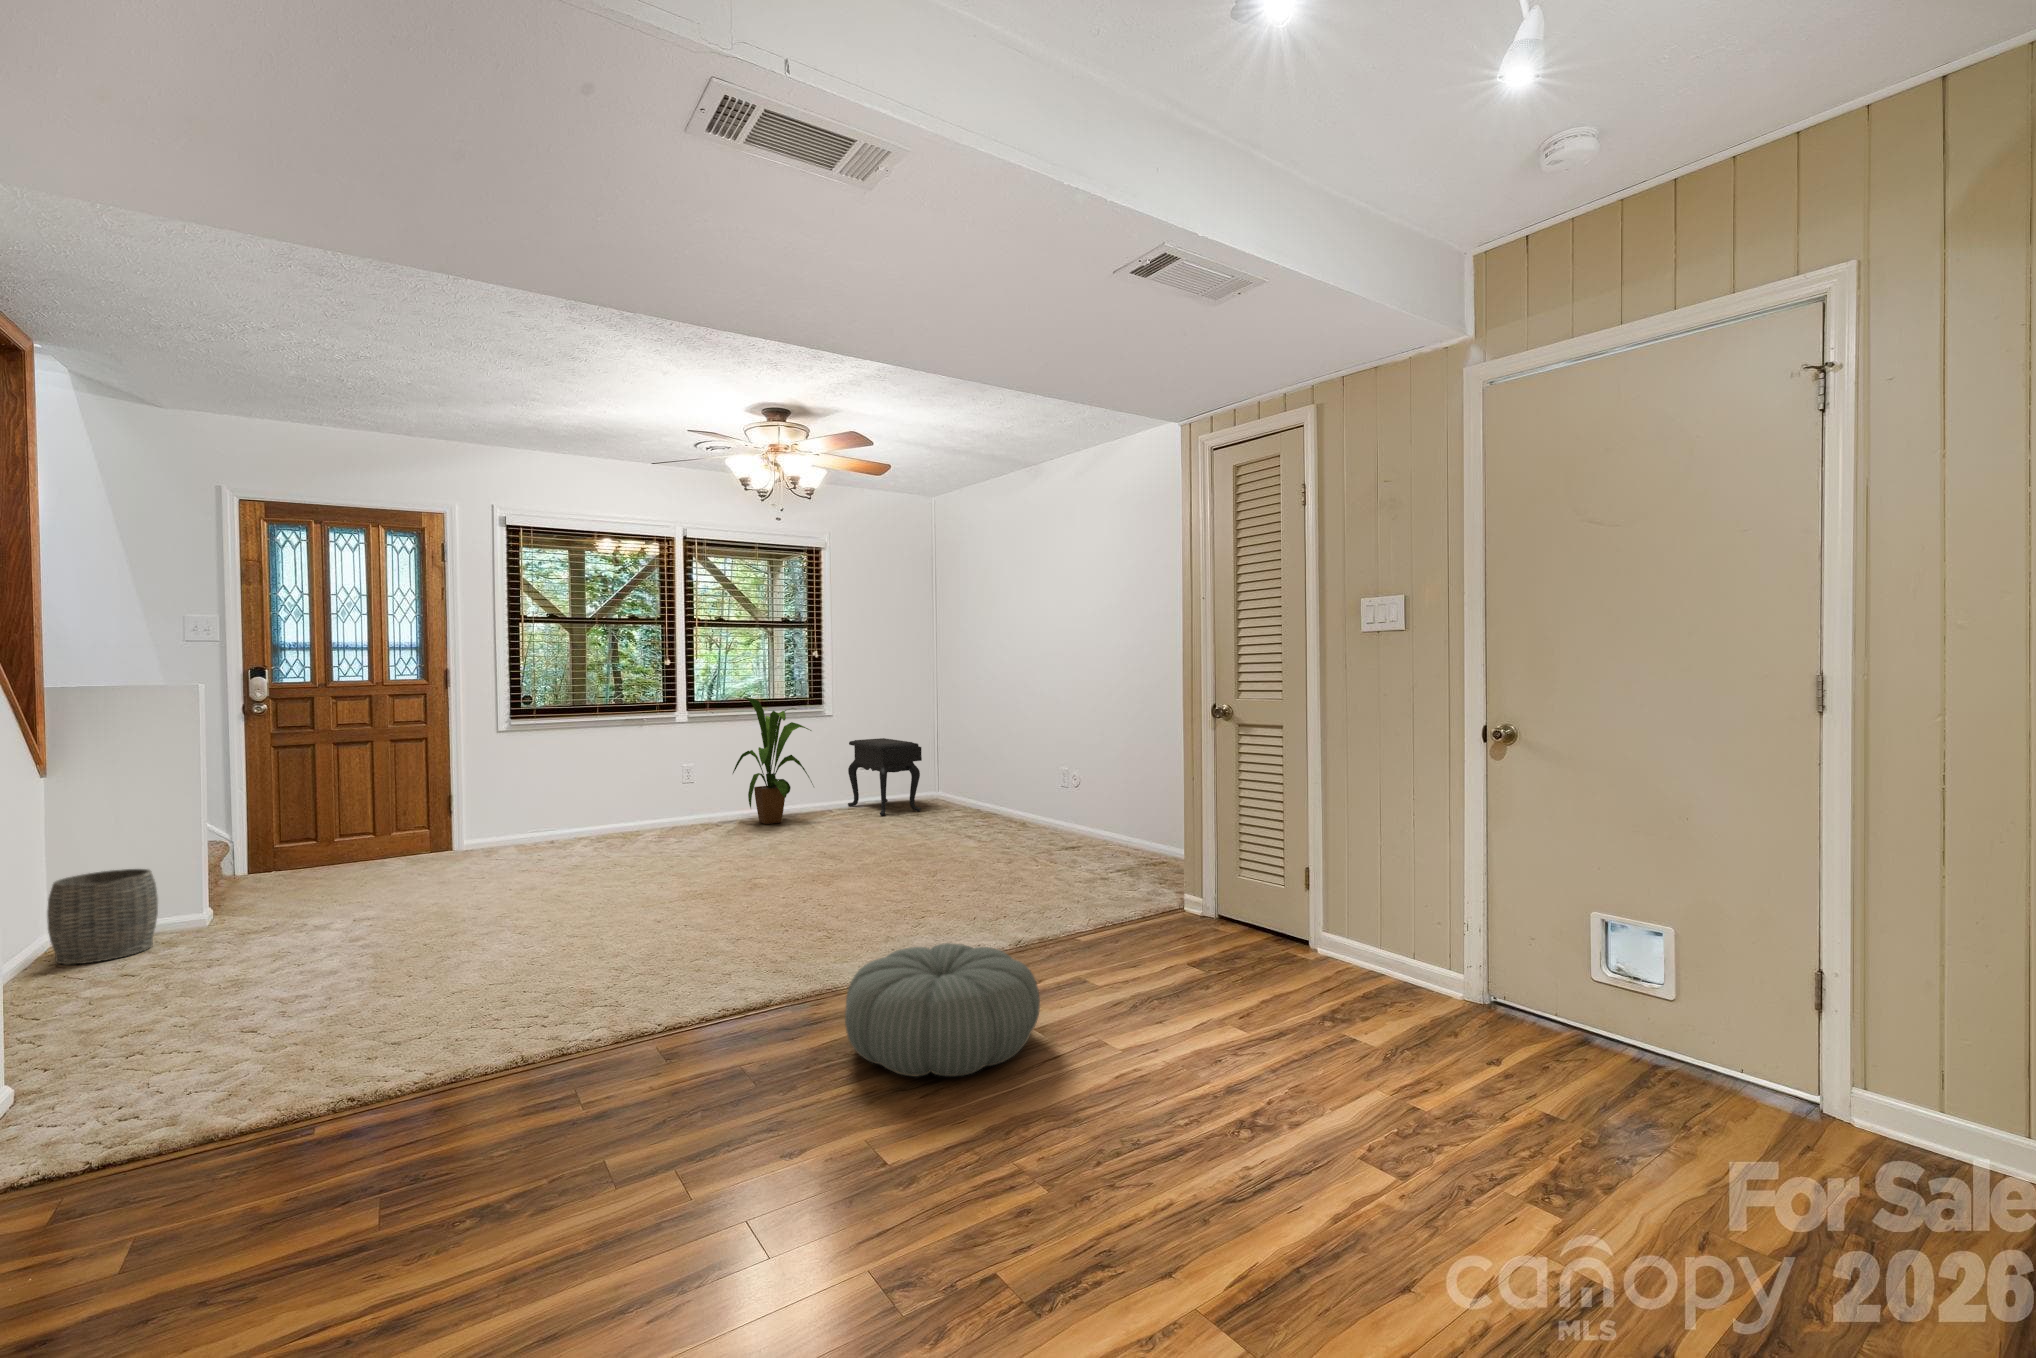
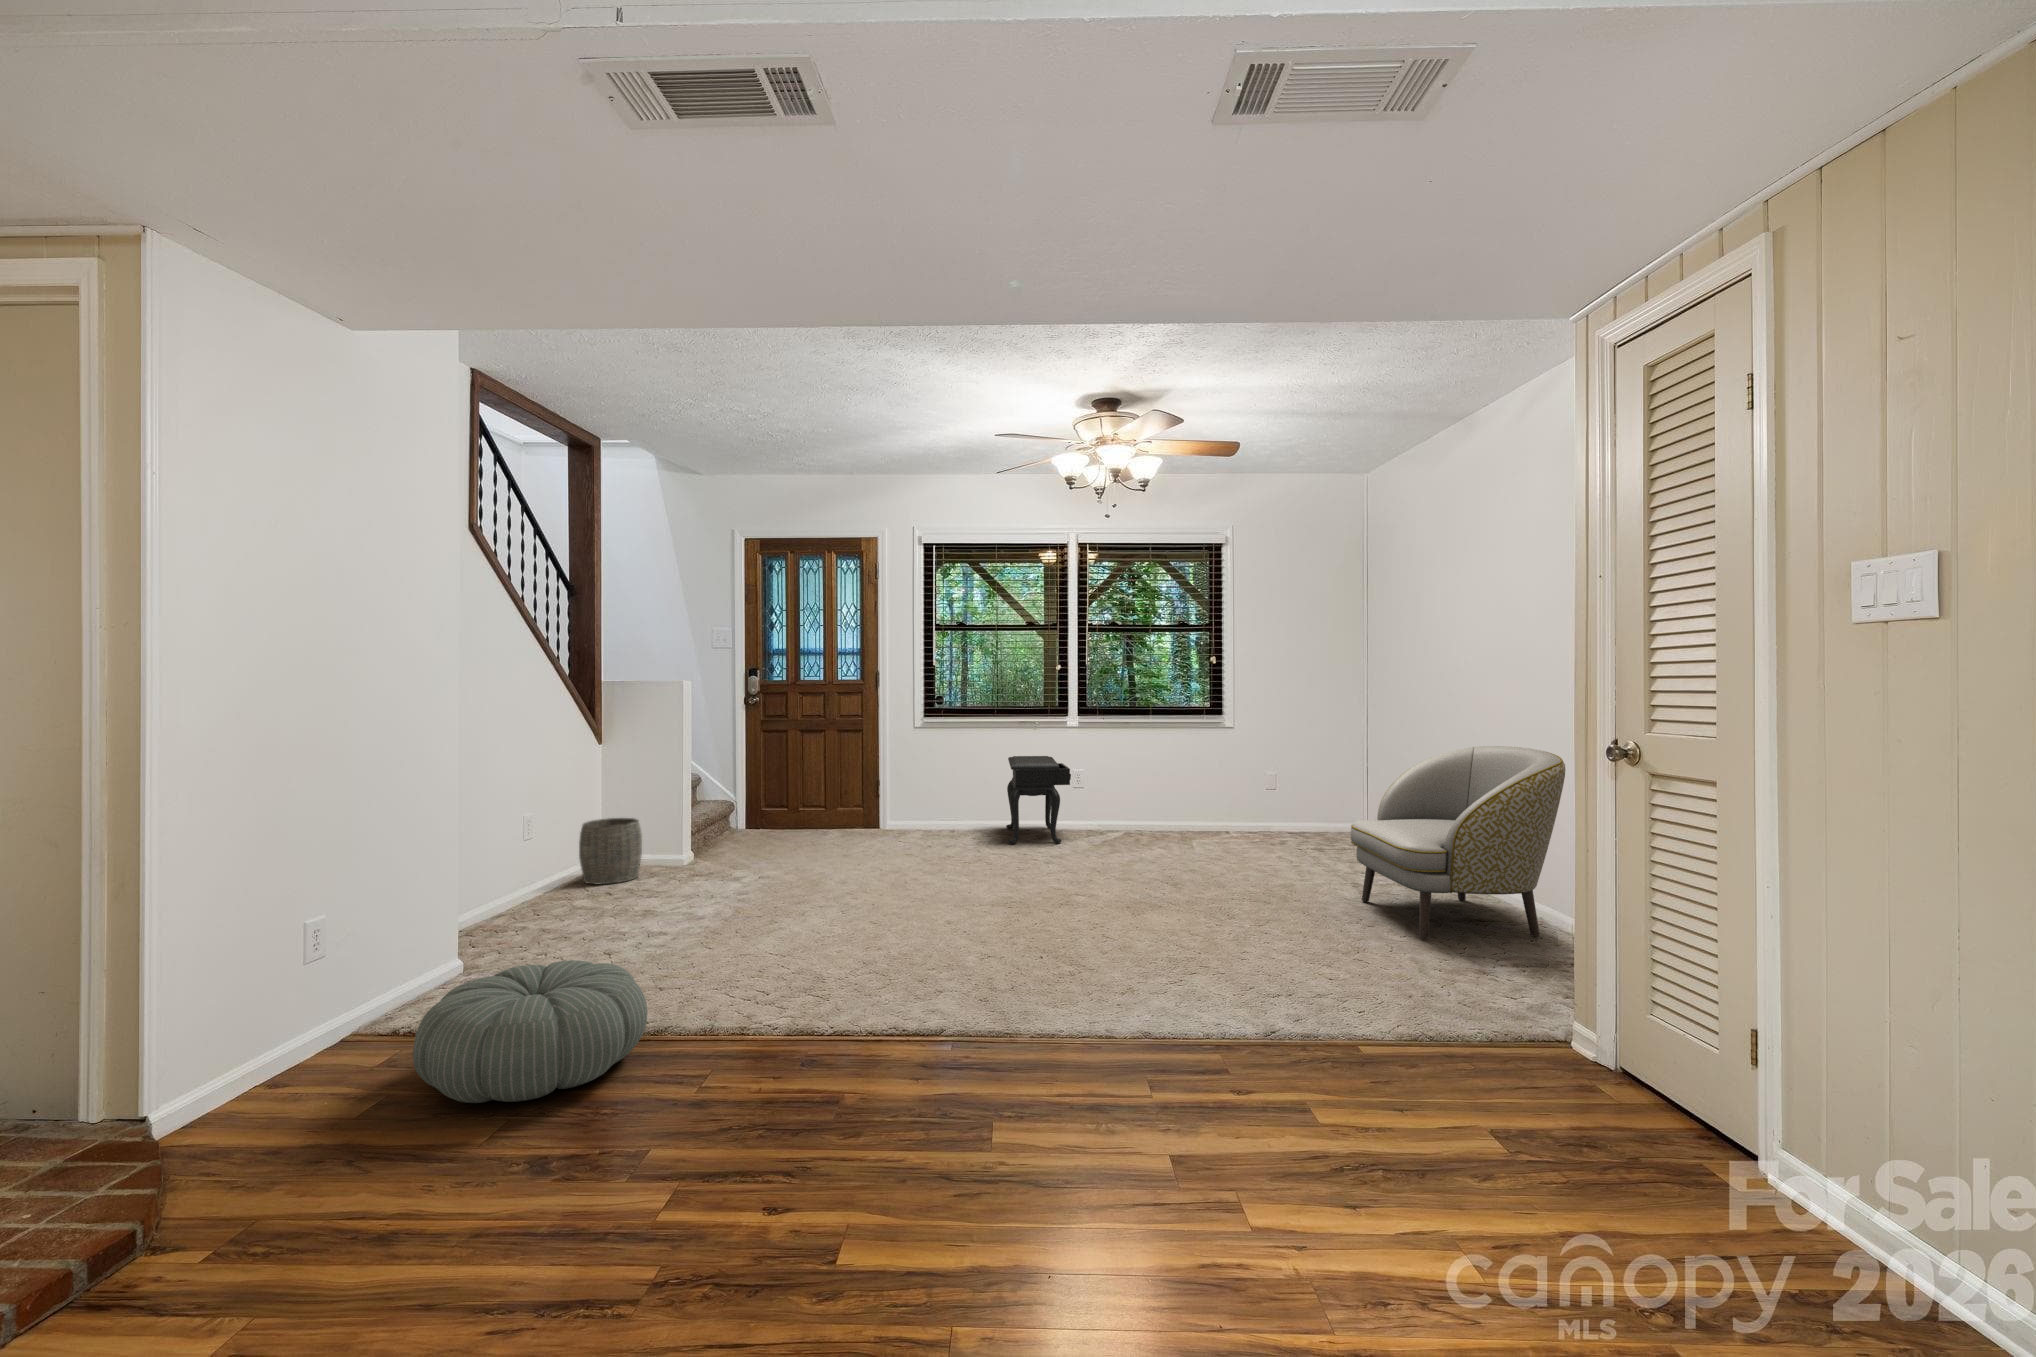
house plant: present [733,697,813,824] -> none [1118,704,1201,836]
armchair: none [985,718,1137,866] -> present [1351,746,1565,939]
side table: present [848,738,922,816] -> present [1006,756,1071,844]
pouf: present [845,943,1040,1076] -> present [413,960,647,1103]

